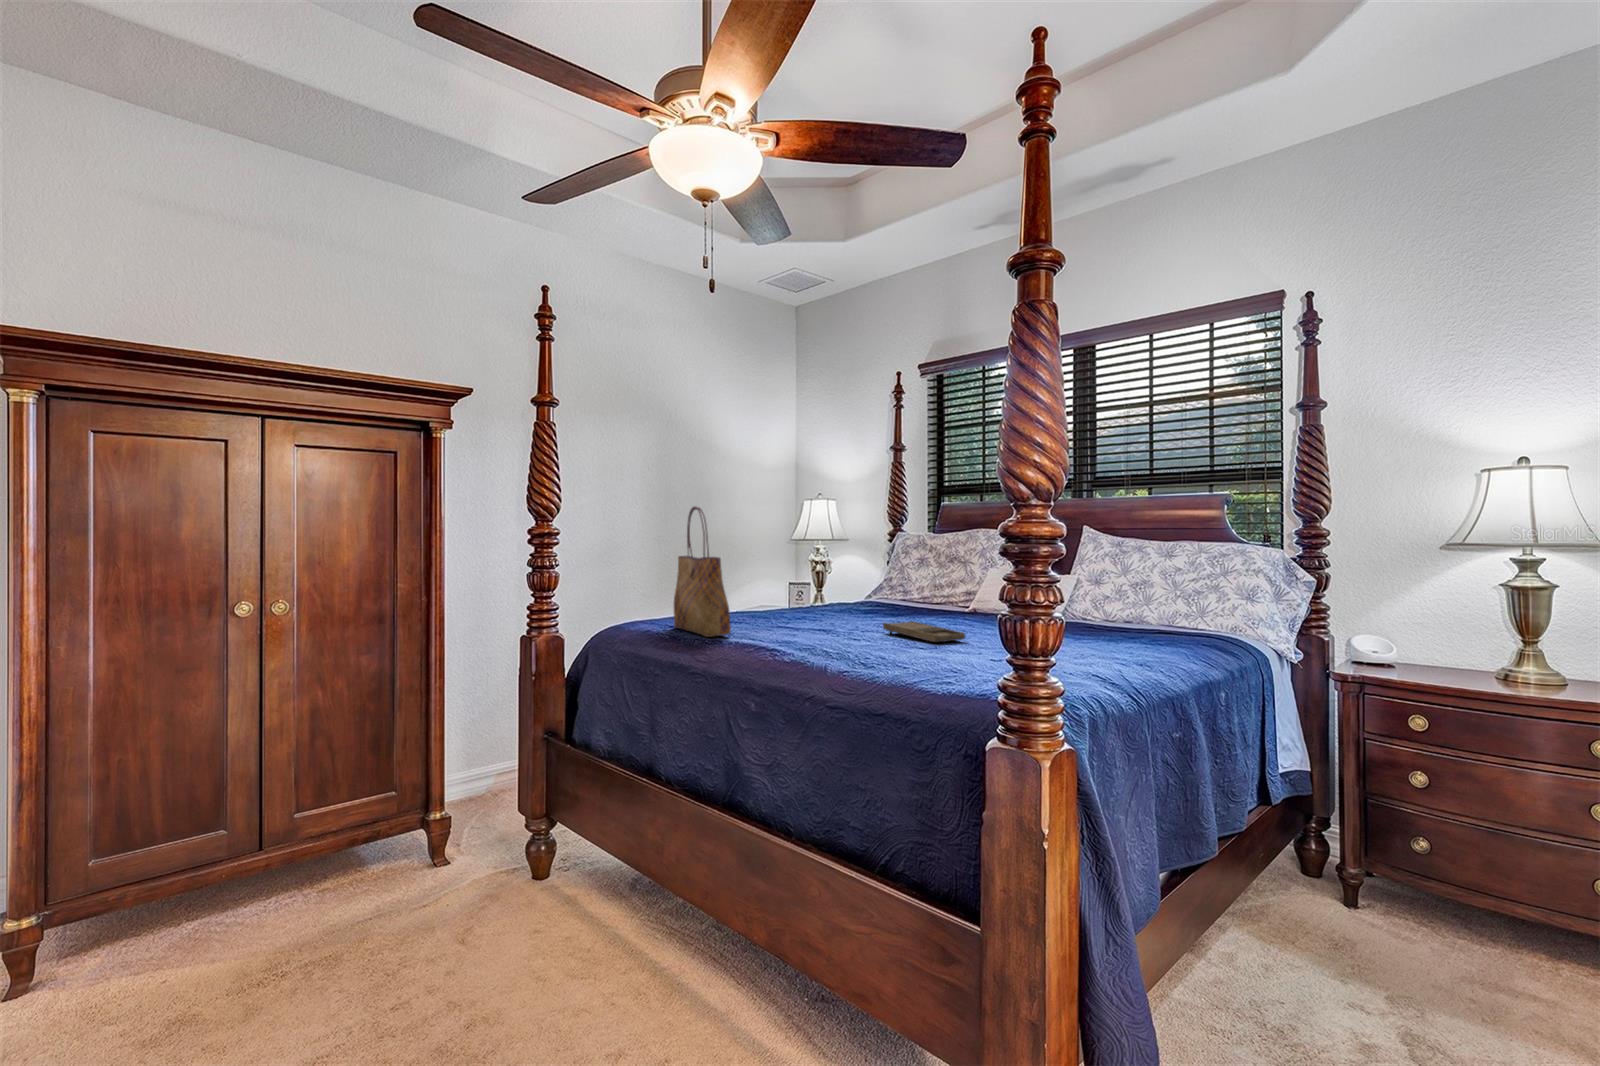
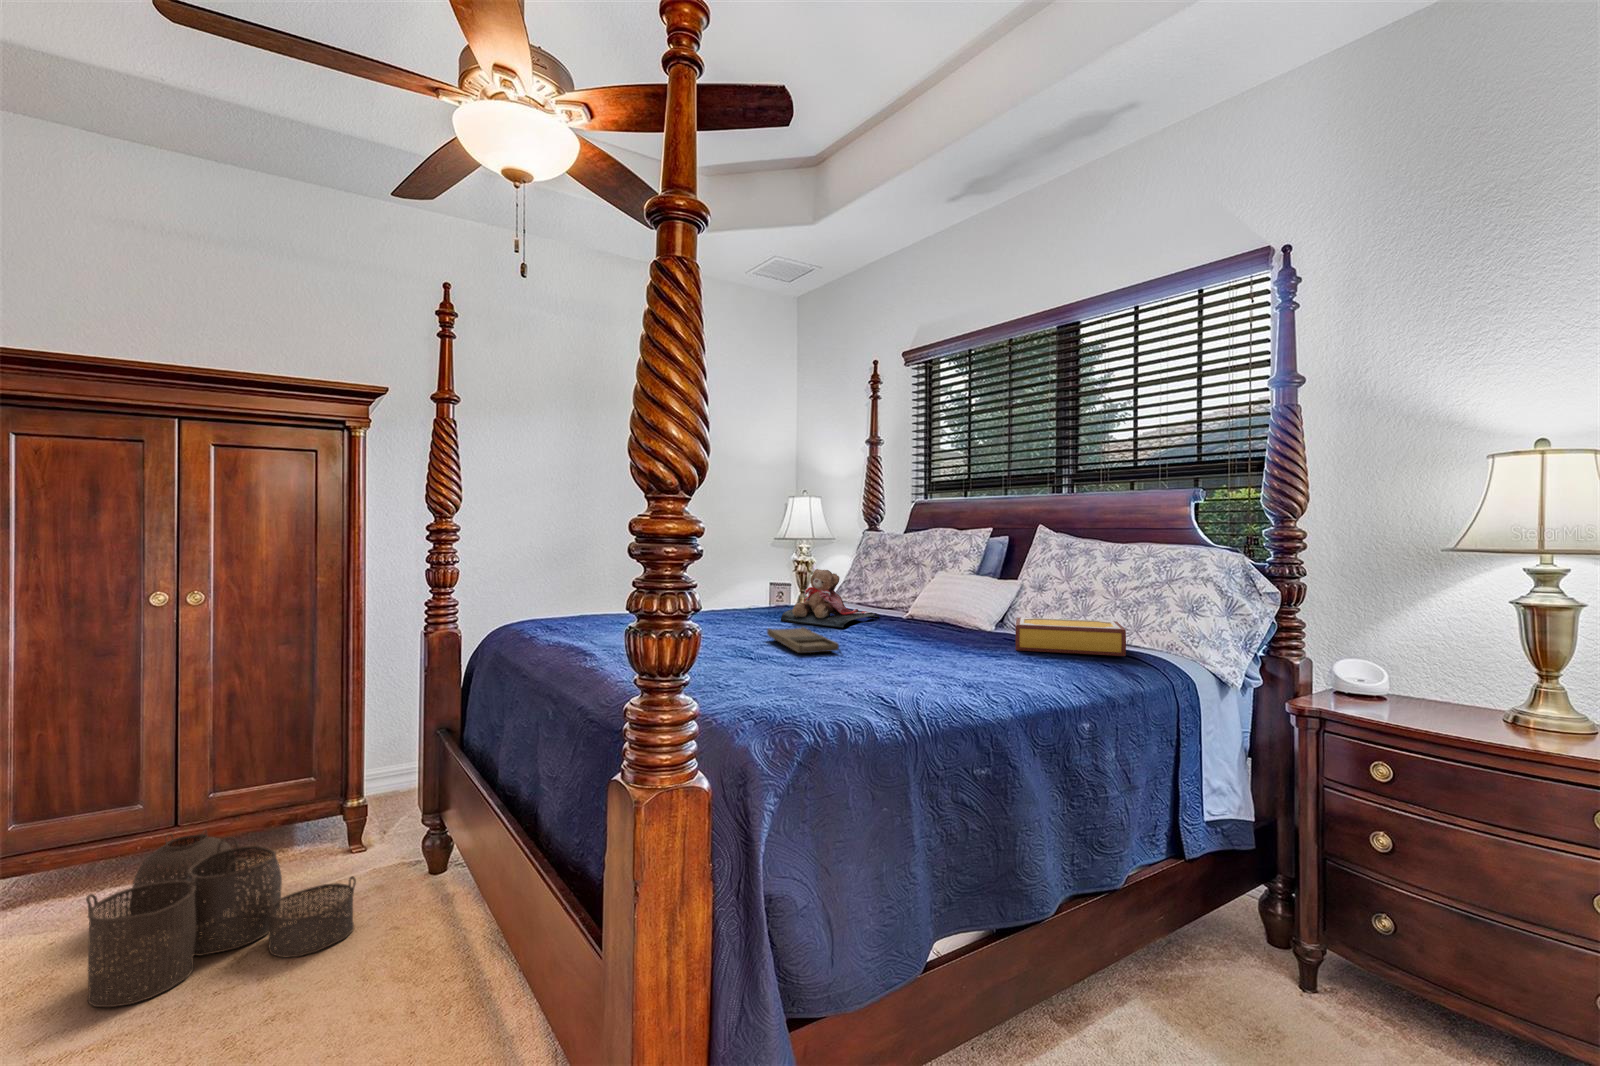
tote bag: present [674,507,731,637] -> none [560,502,598,640]
teddy bear: none [862,567,953,622] -> present [781,569,880,628]
book: none [1094,608,1204,637] -> present [1015,617,1126,656]
woven basket: none [249,842,496,1012] -> present [86,830,356,1007]

